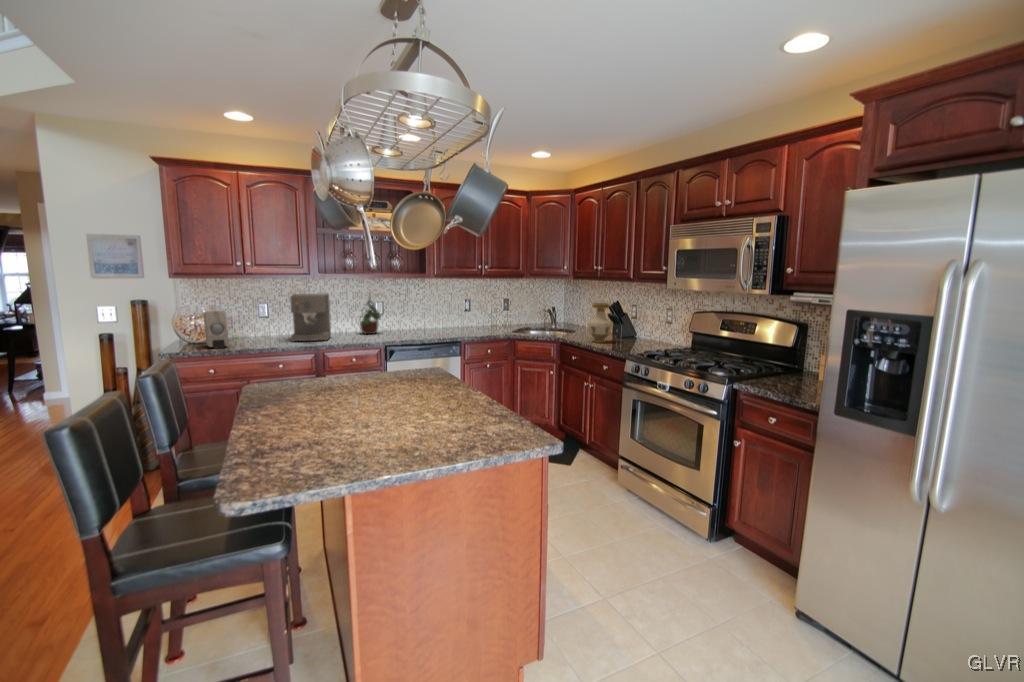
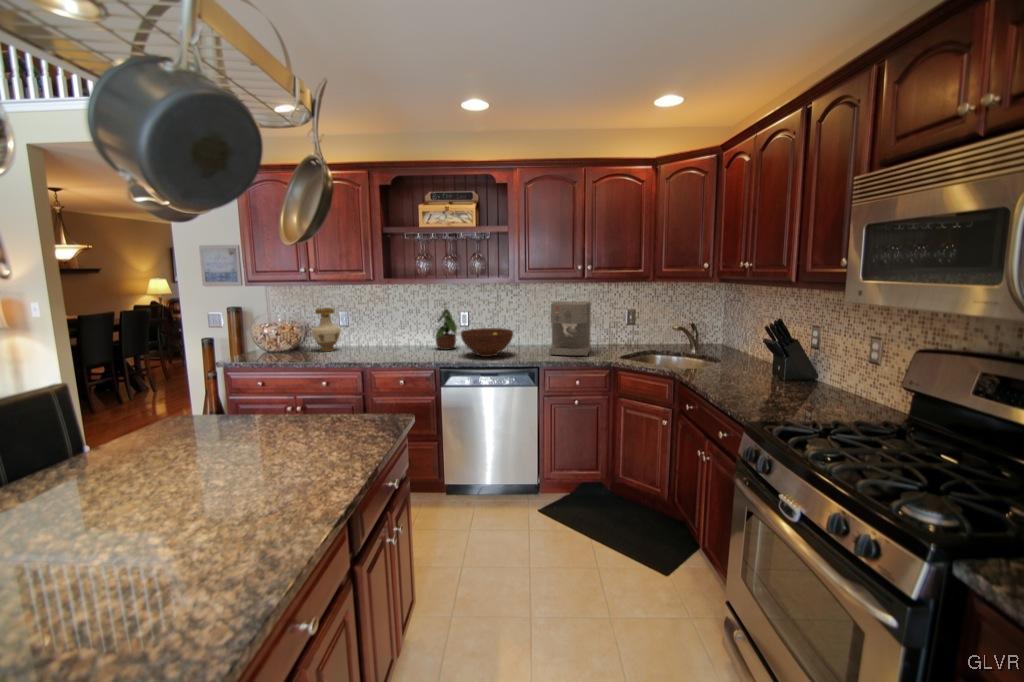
coffee maker: present [290,294,331,342] -> present [549,301,591,356]
vase: present [587,303,613,343] -> present [312,308,341,351]
soap dispenser: present [203,311,228,349] -> none [263,320,290,359]
fruit bowl: none [394,314,438,337] -> present [460,328,513,357]

